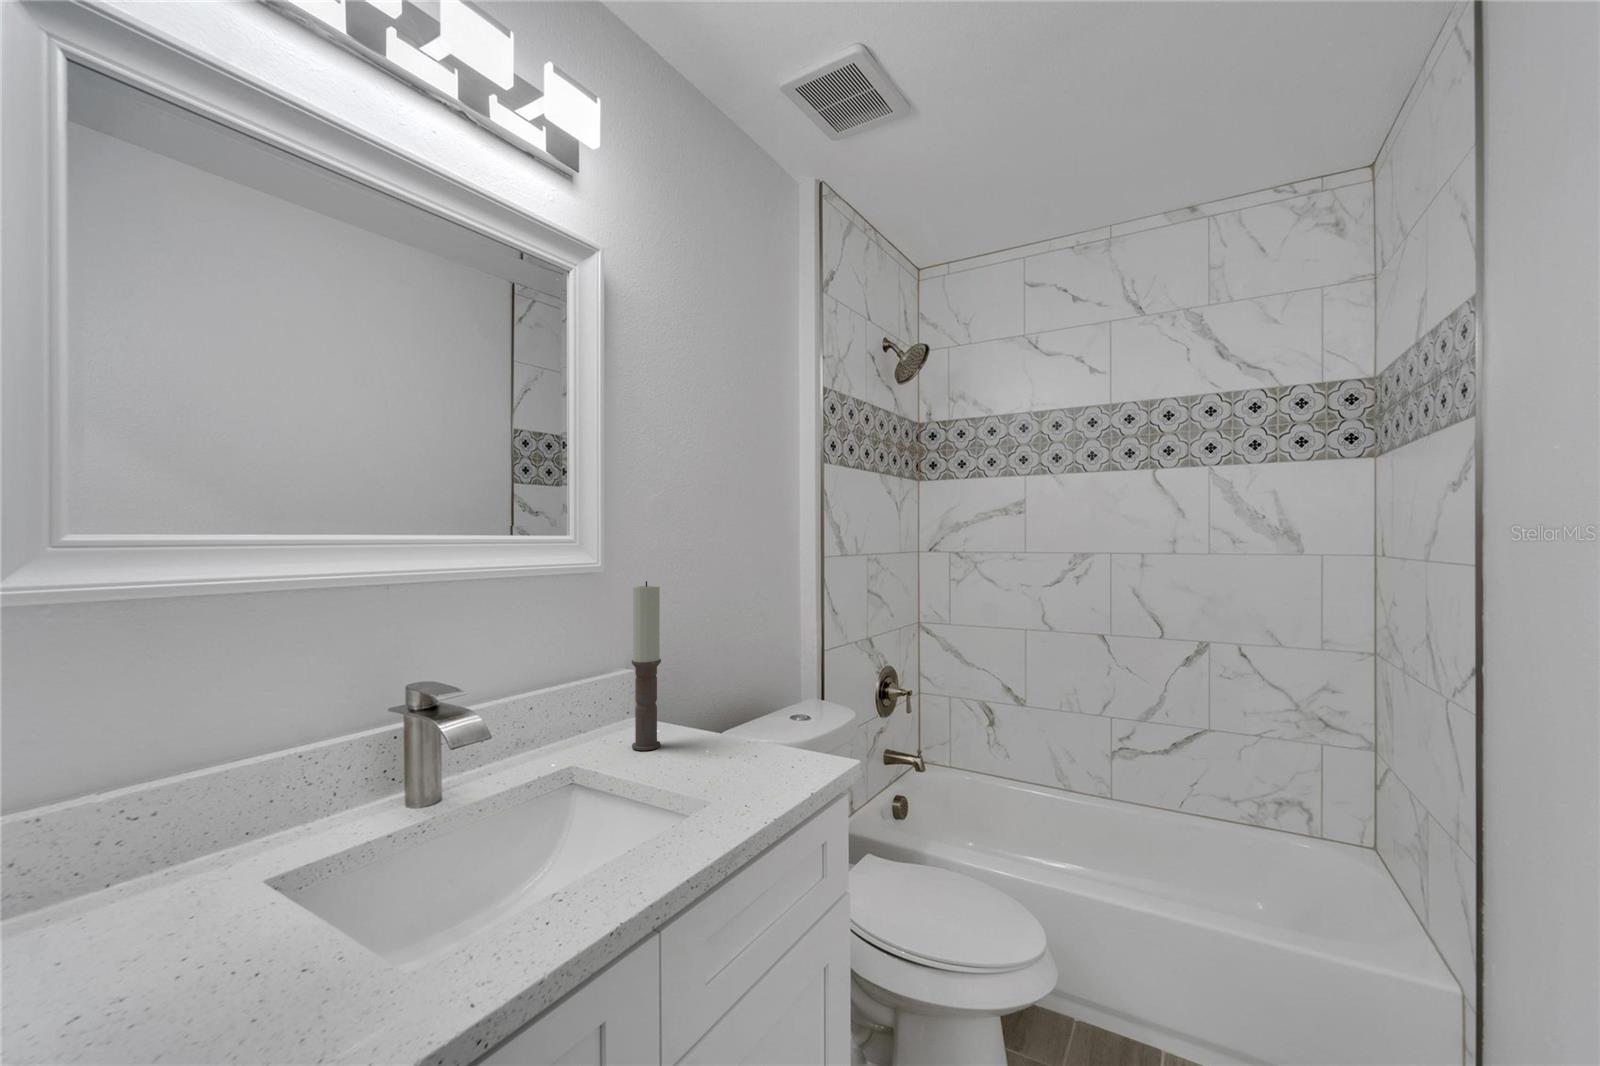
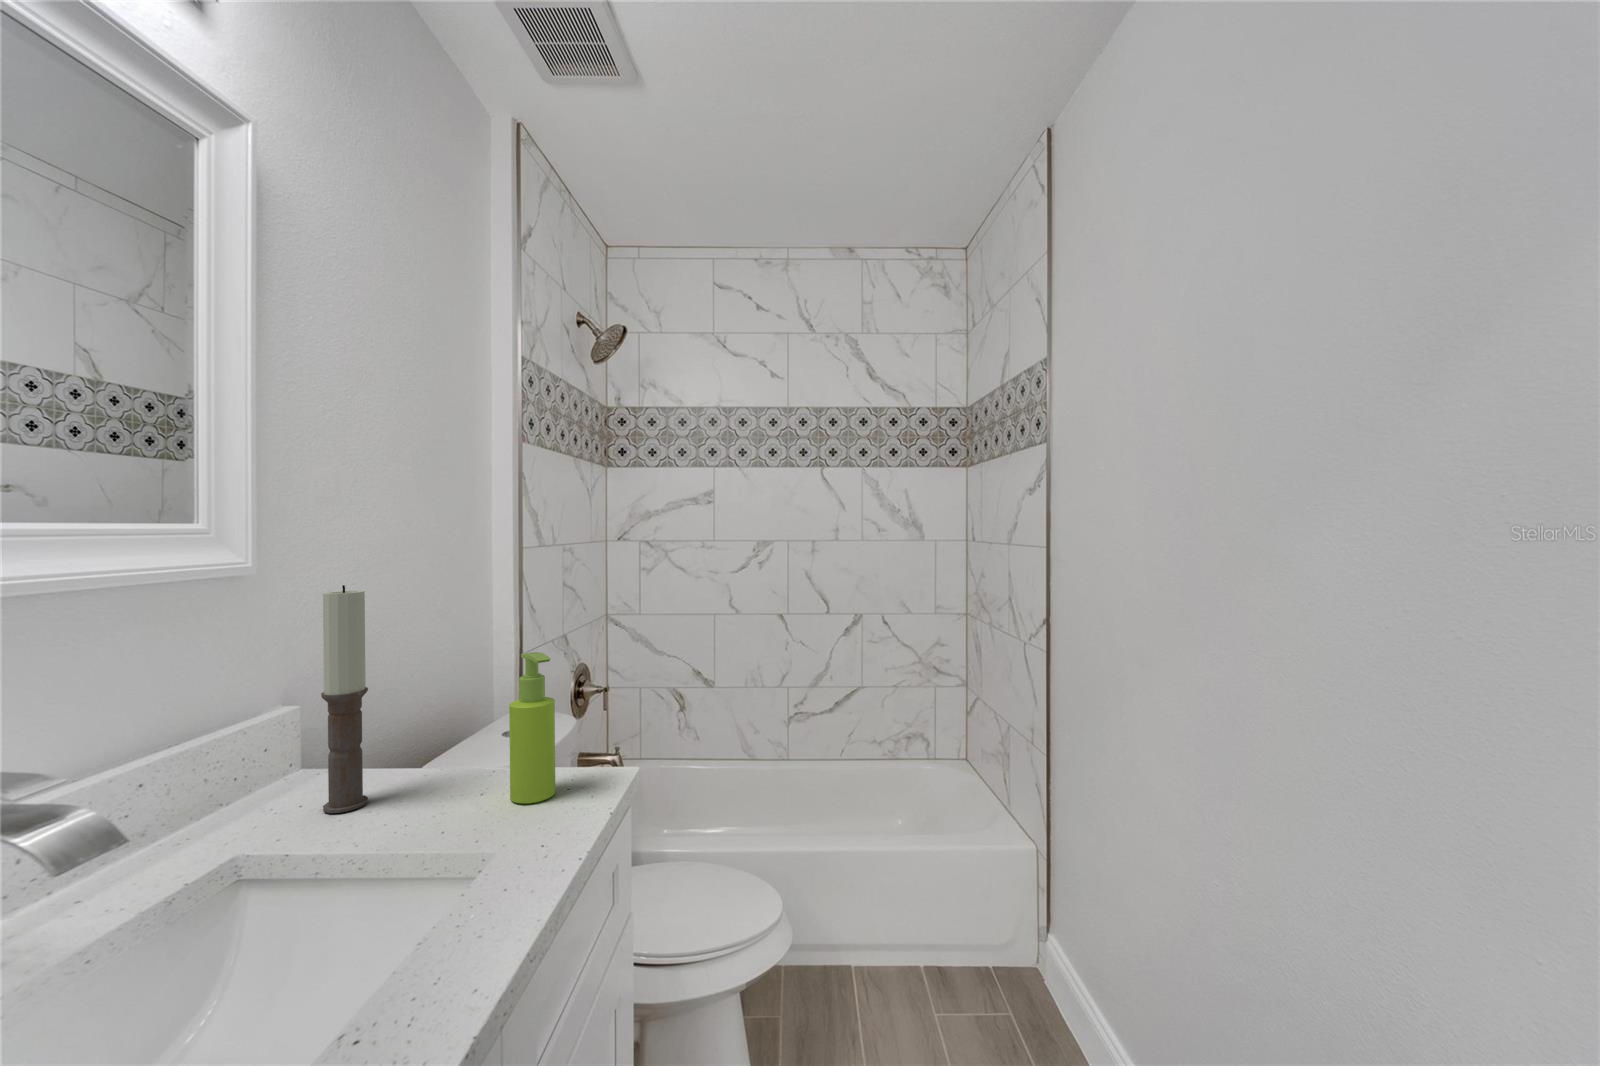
soap dispenser: none [746,644,782,770] -> present [509,652,555,804]

